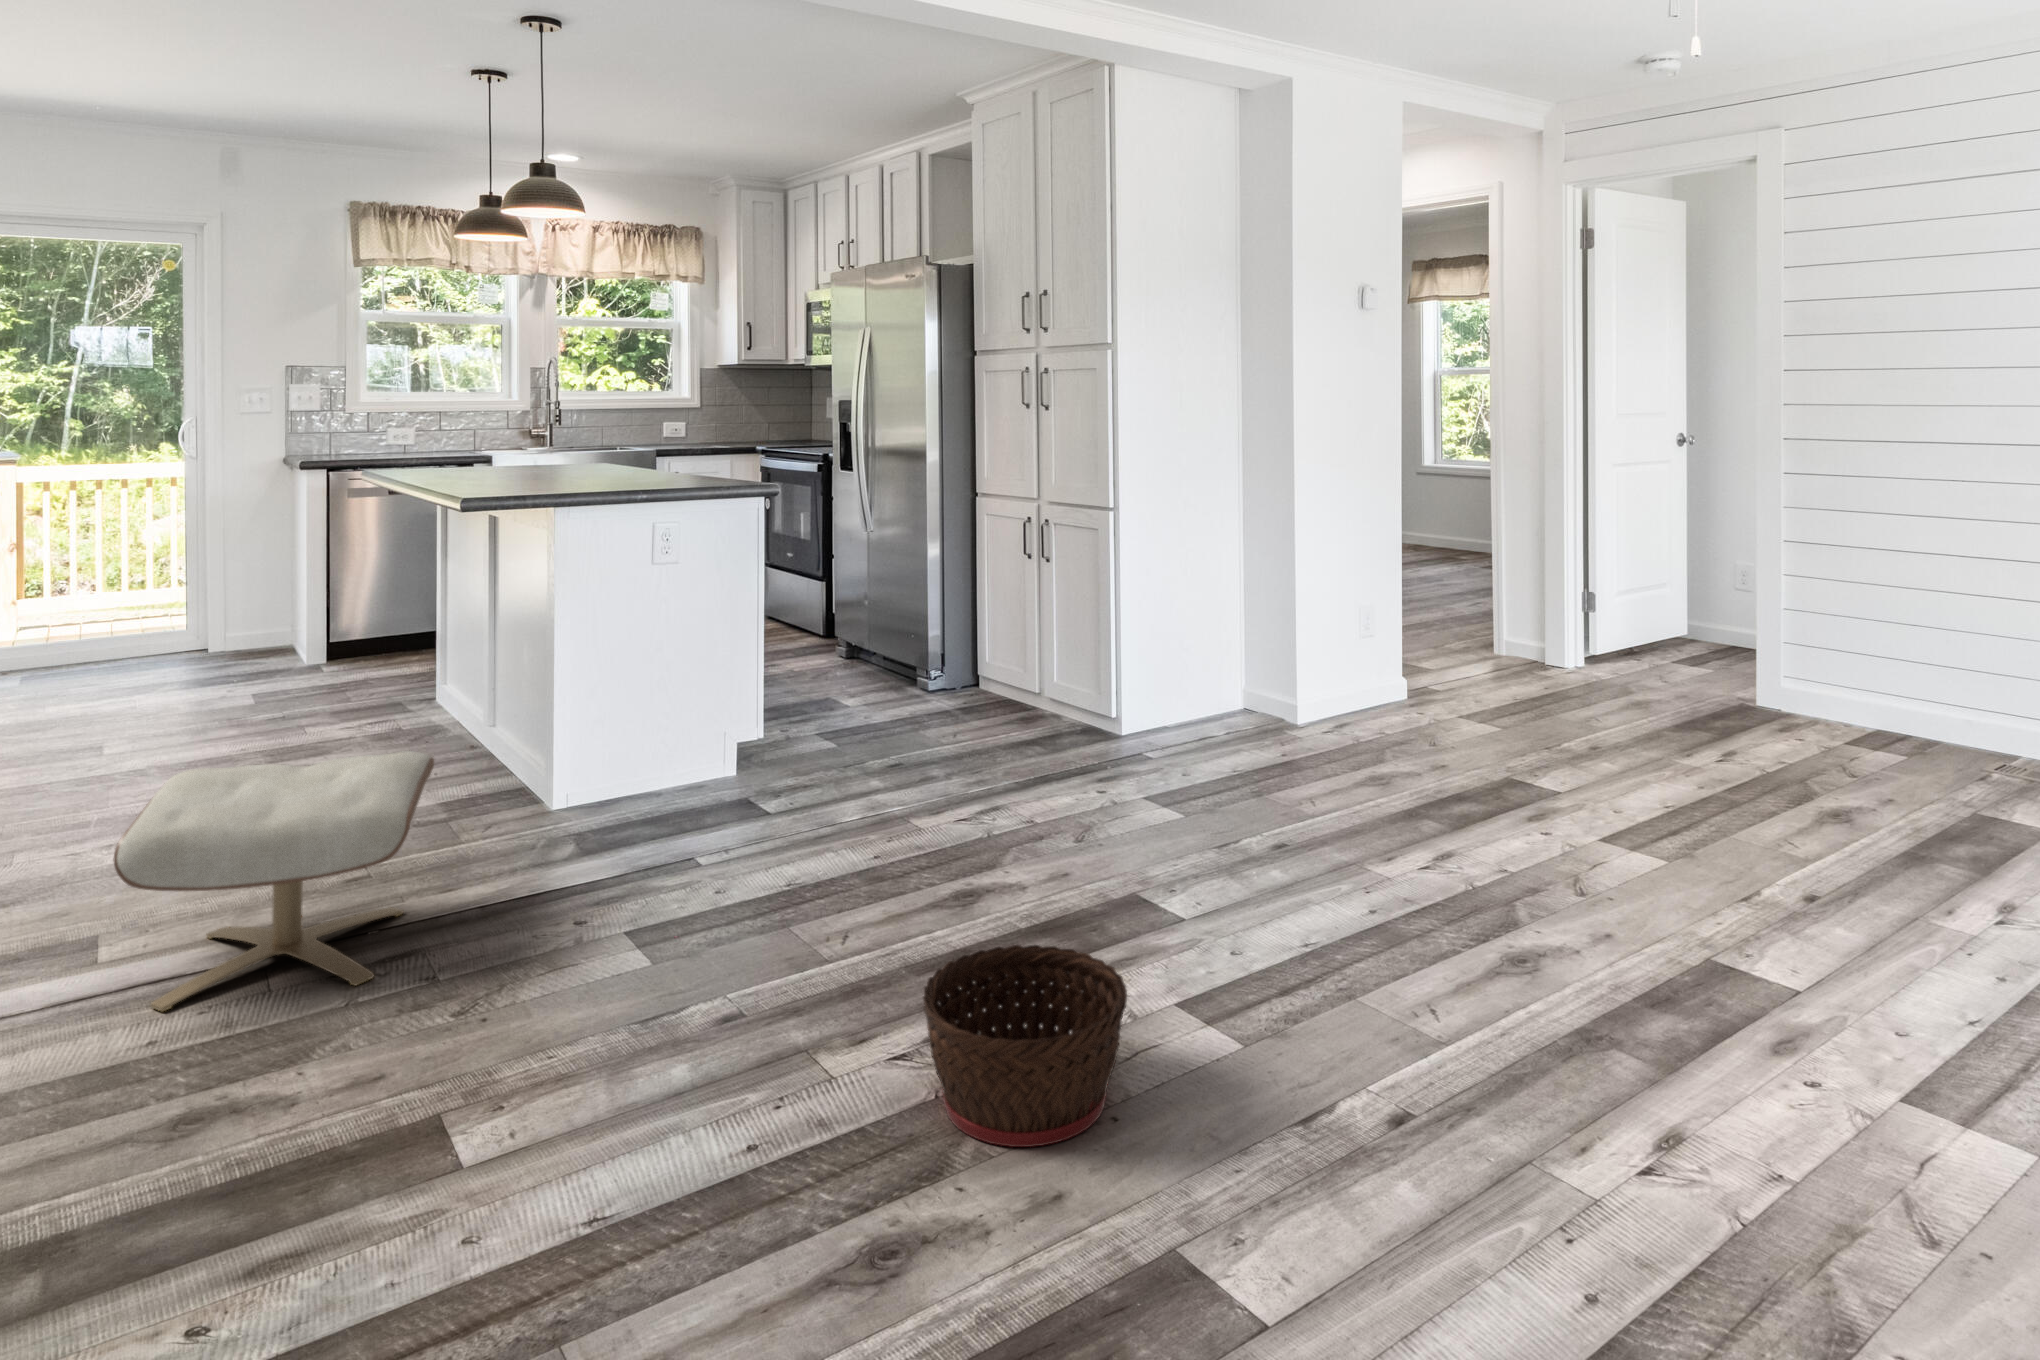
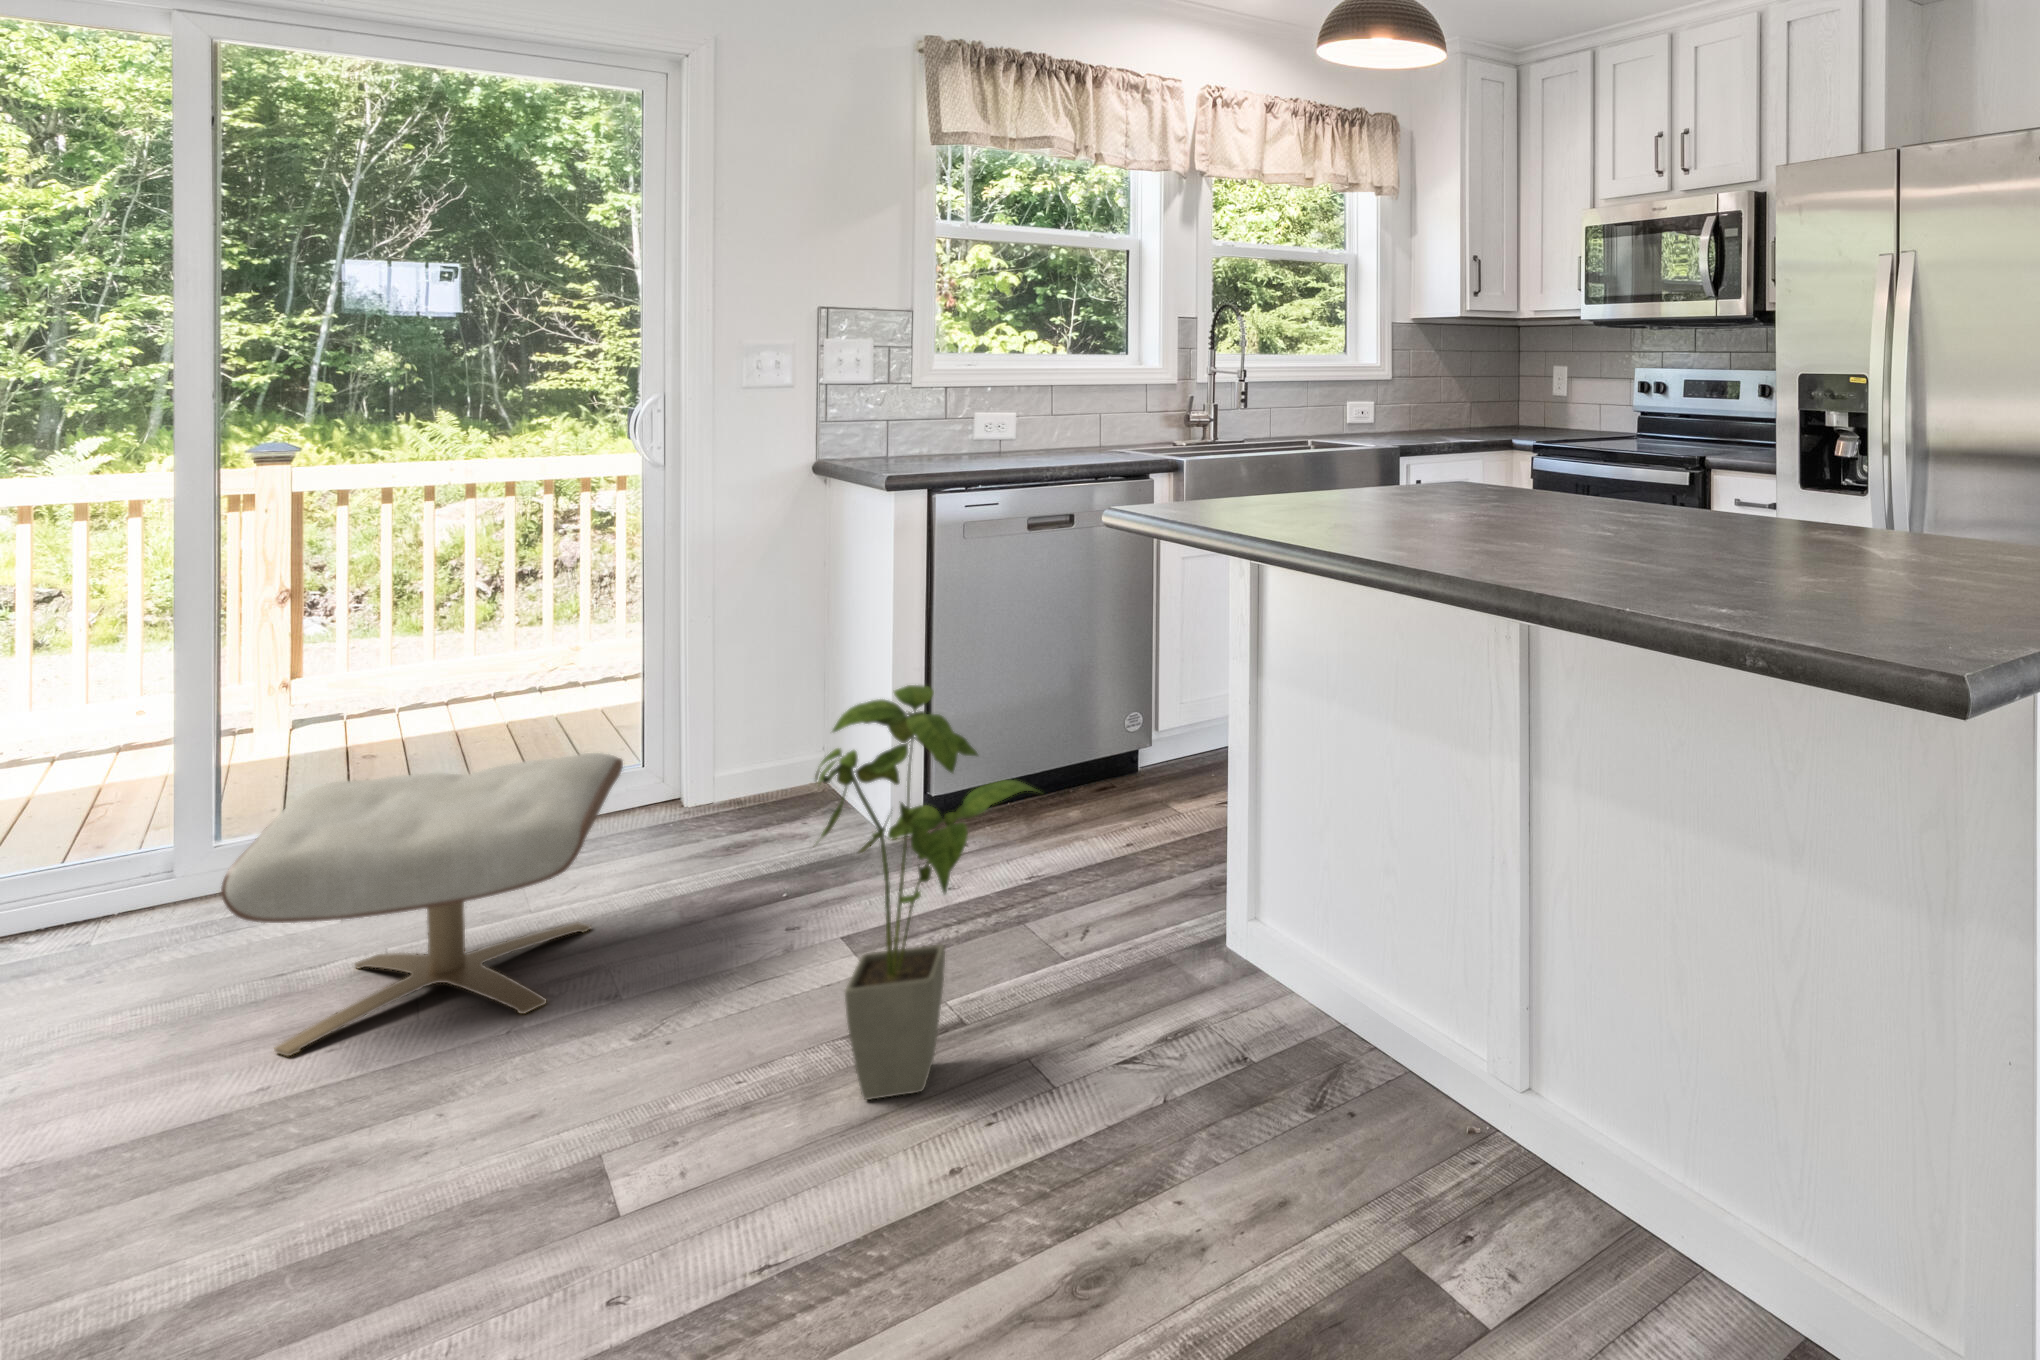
house plant: none [622,694,822,1079] -> present [815,685,1039,1100]
basket: present [923,945,1127,1147] -> none [1146,935,1366,1152]

